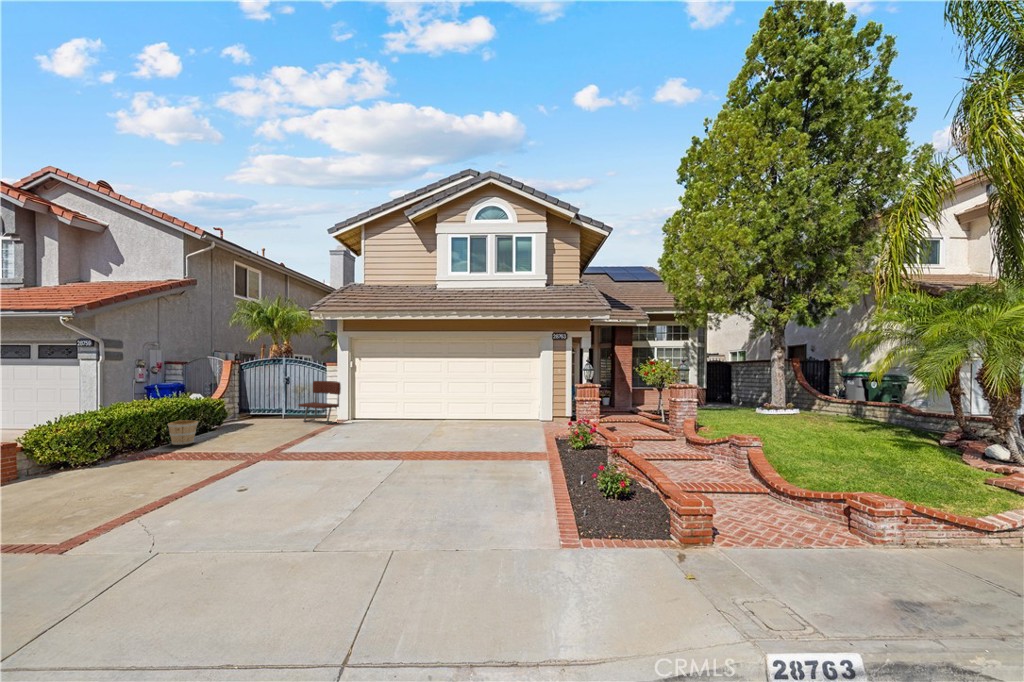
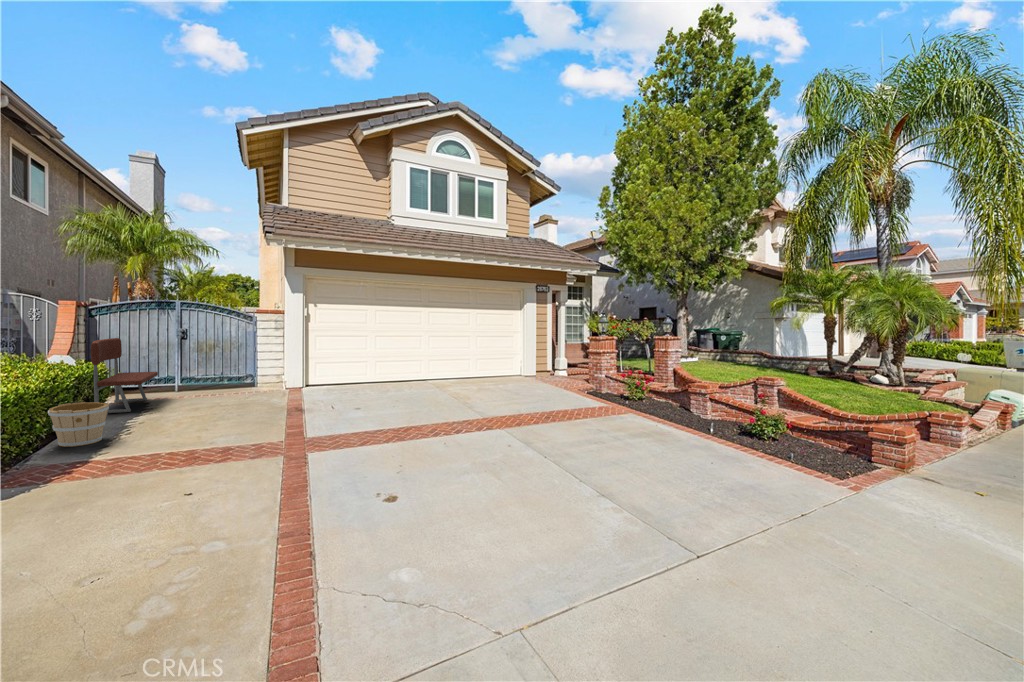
bench: present [298,381,341,424] -> present [91,338,158,413]

